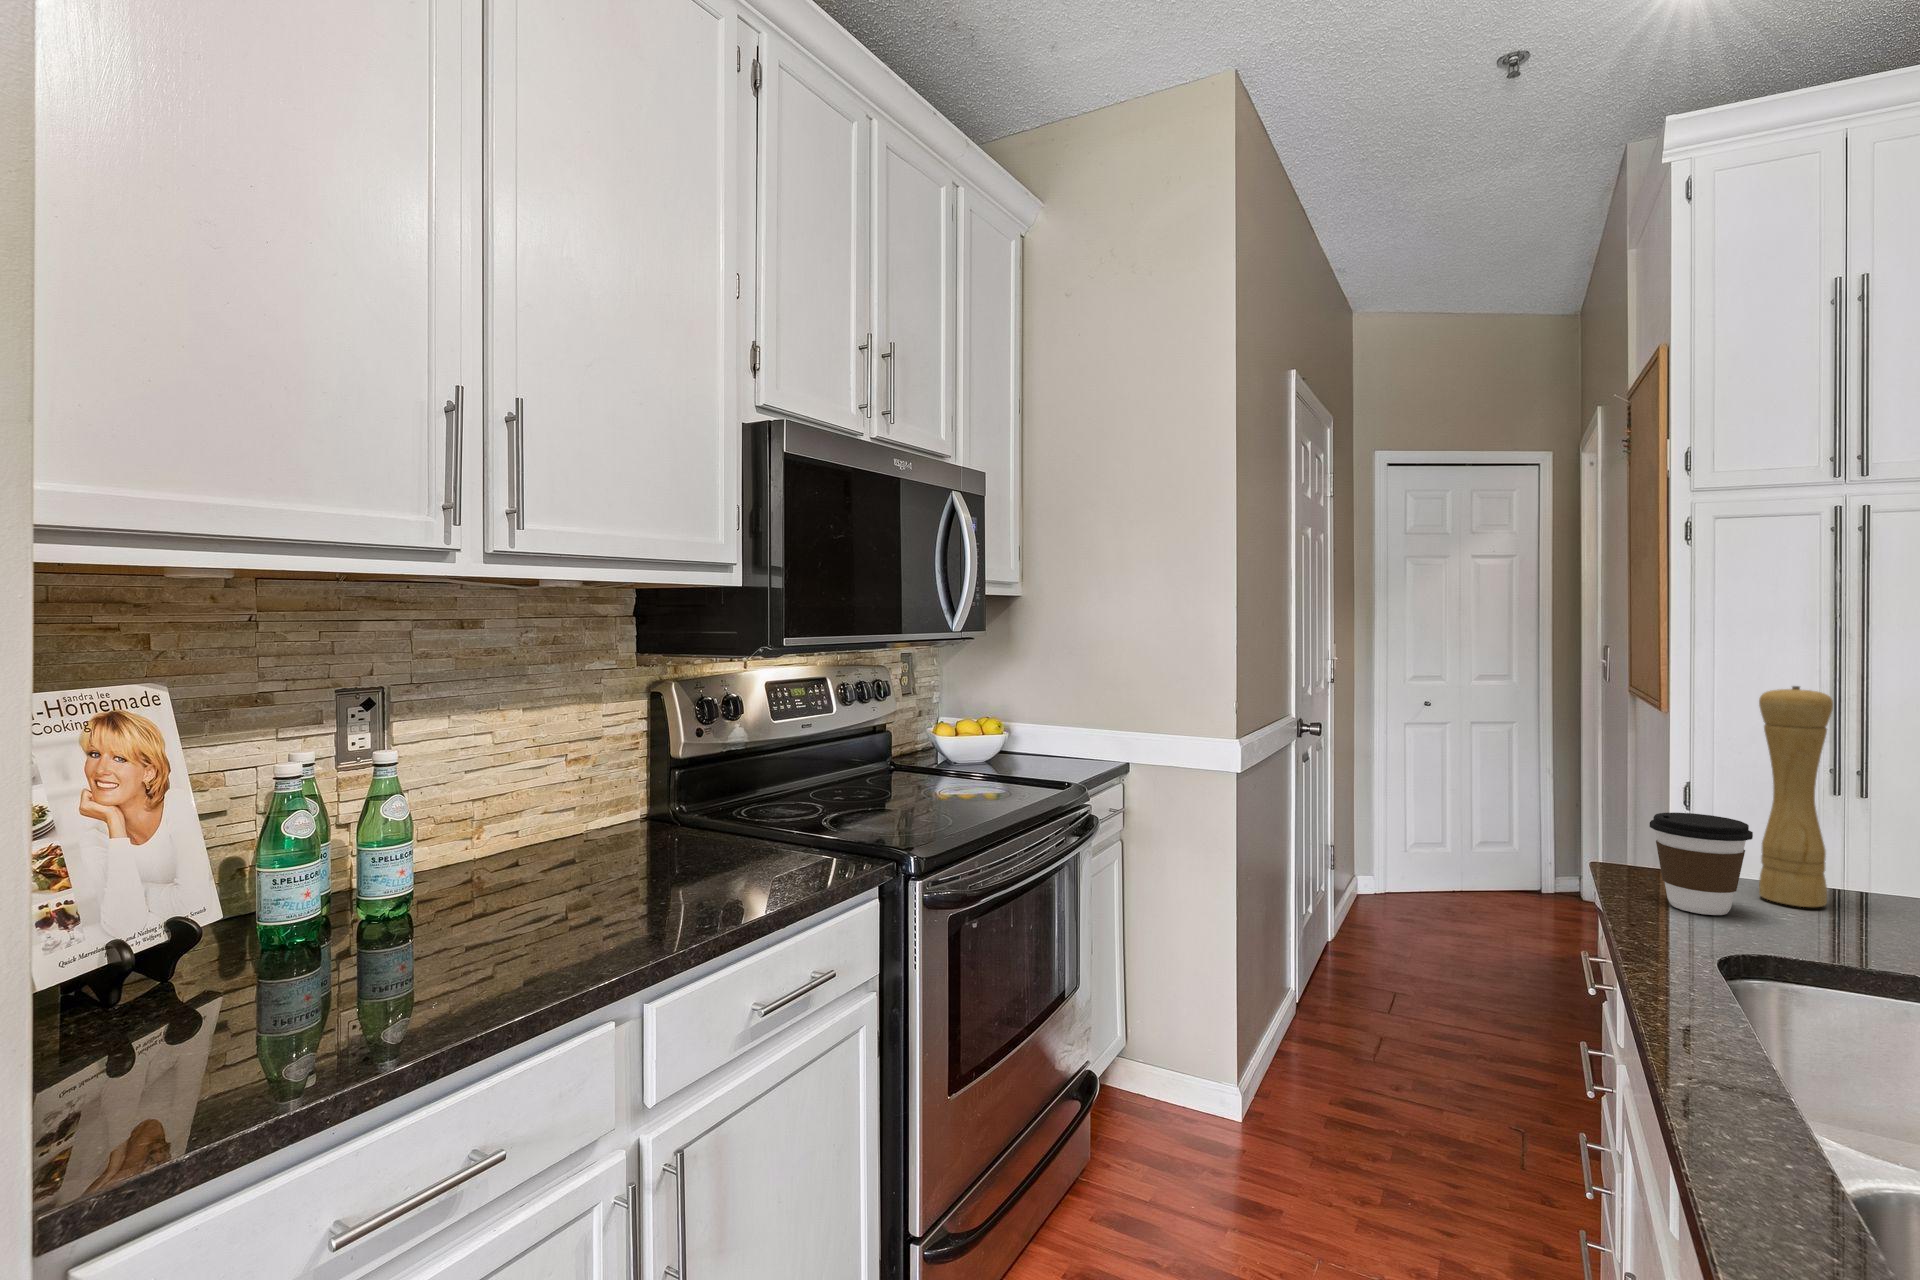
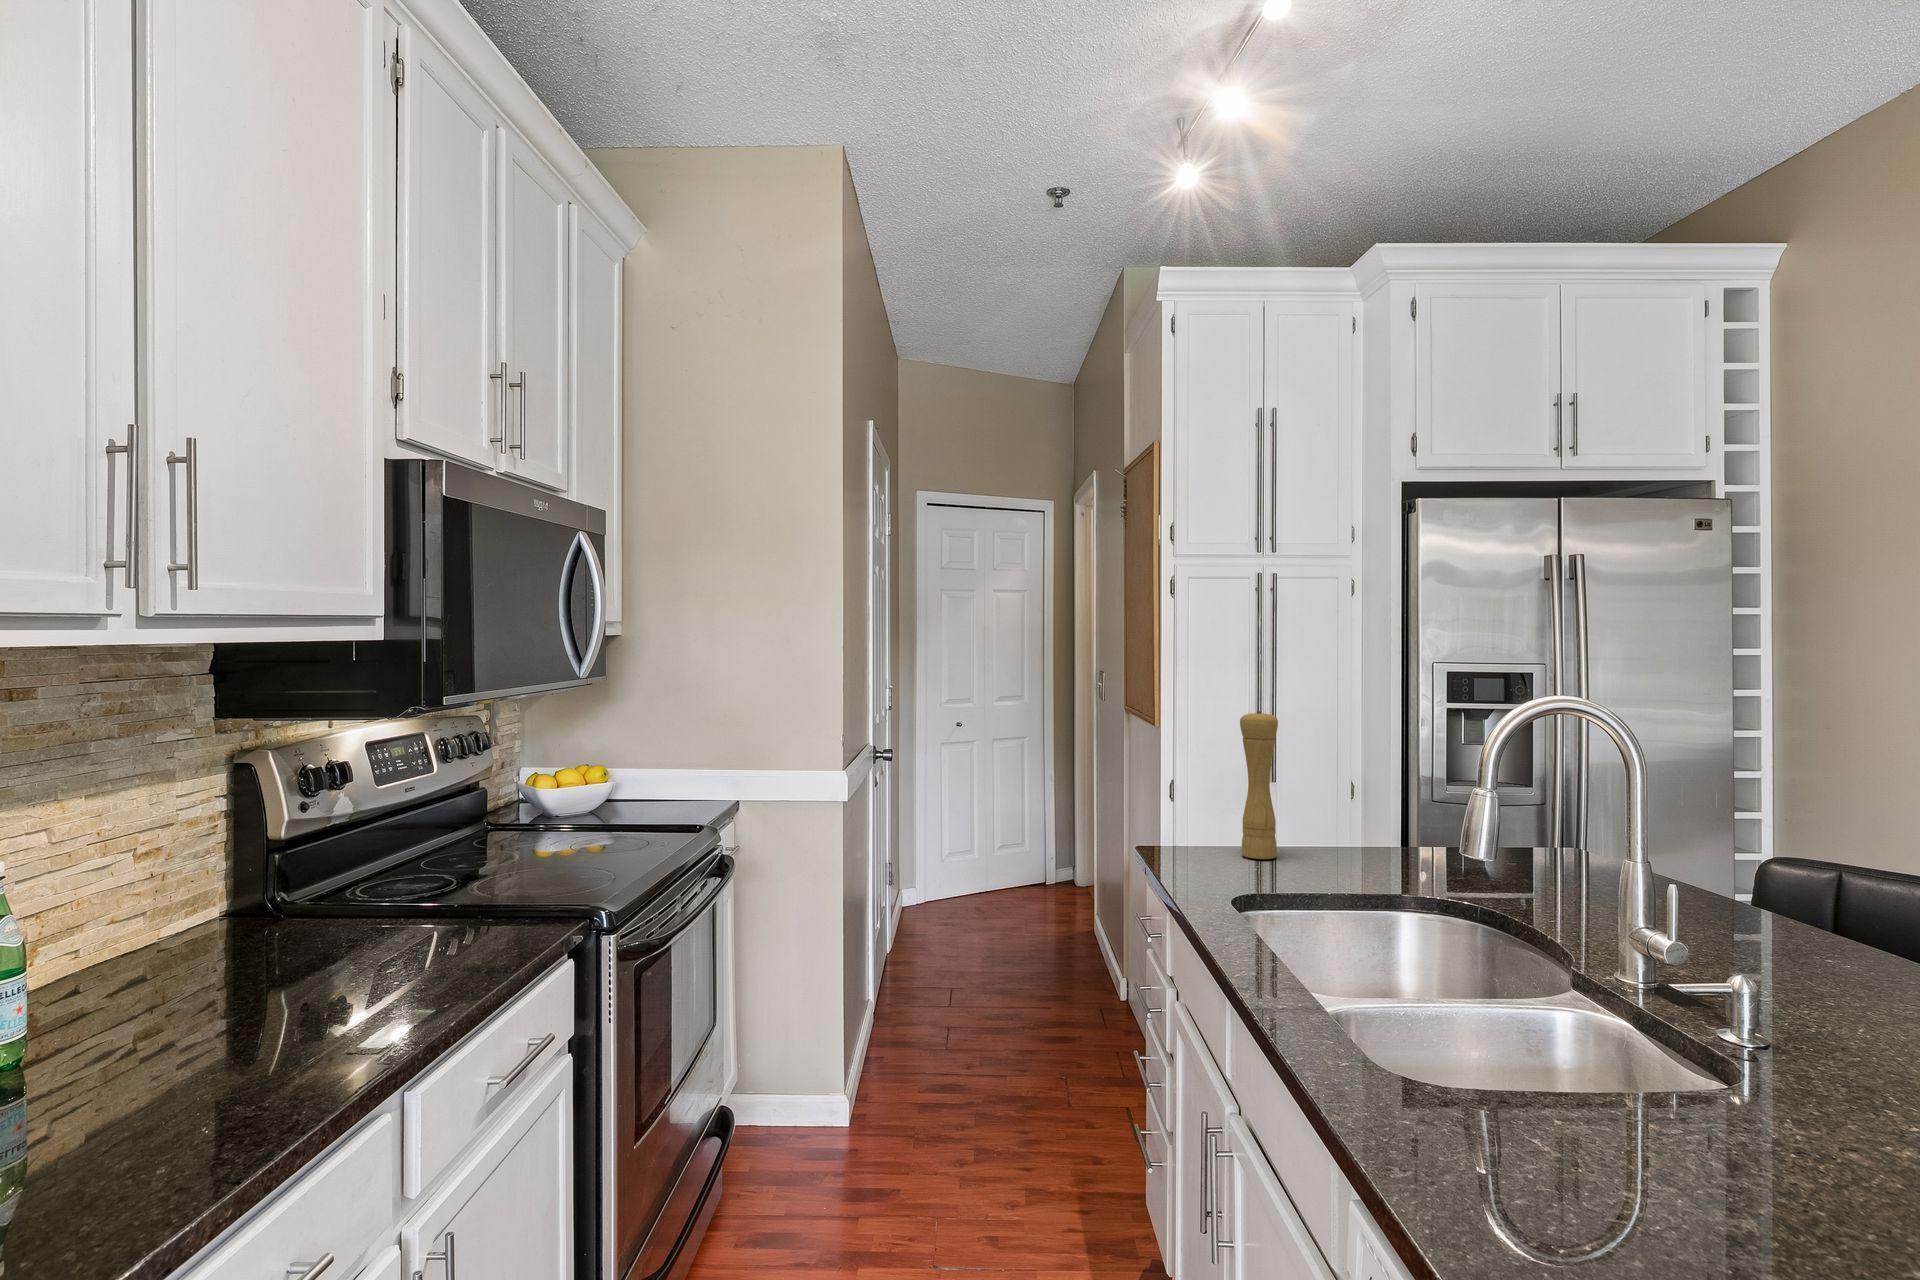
coffee cup: present [1650,813,1753,915] -> none [1186,803,1243,872]

